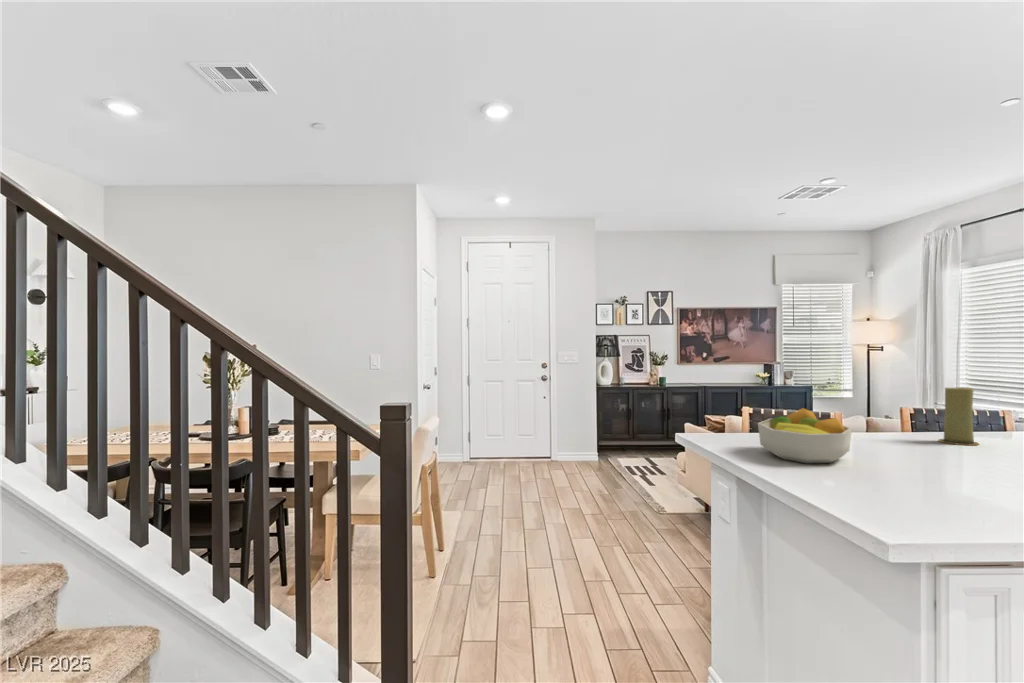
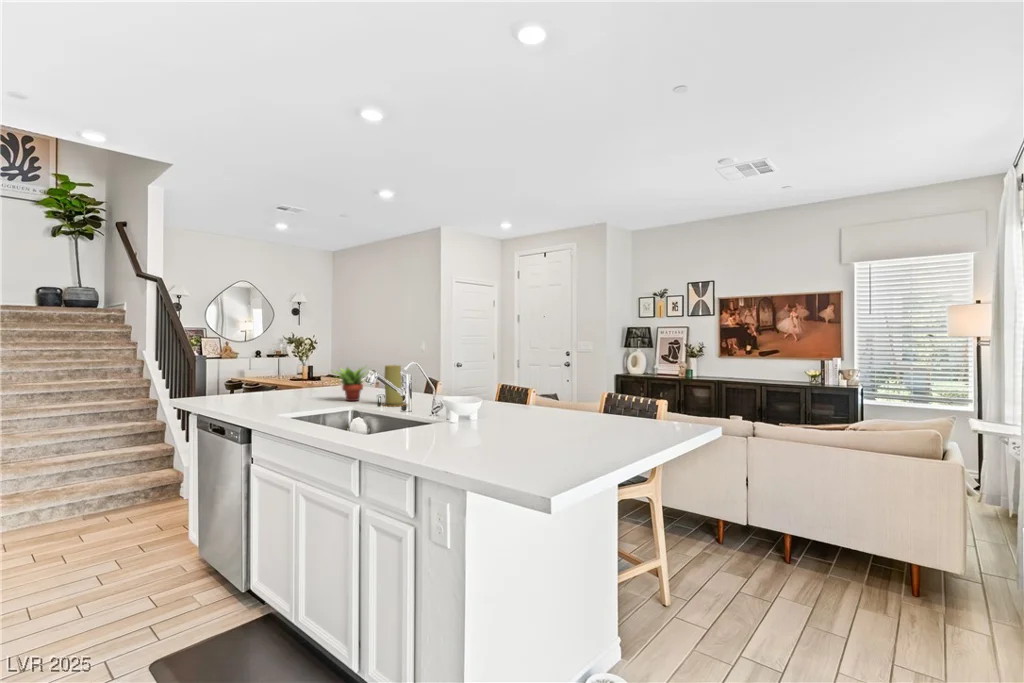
succulent plant: none [853,389,919,445] -> present [336,368,366,401]
fruit bowl: present [758,408,852,463] -> none [229,372,301,400]

